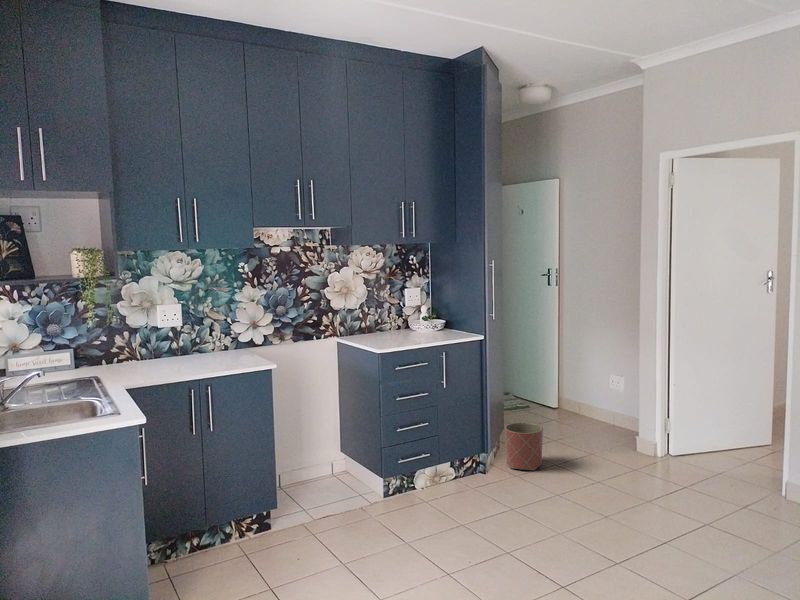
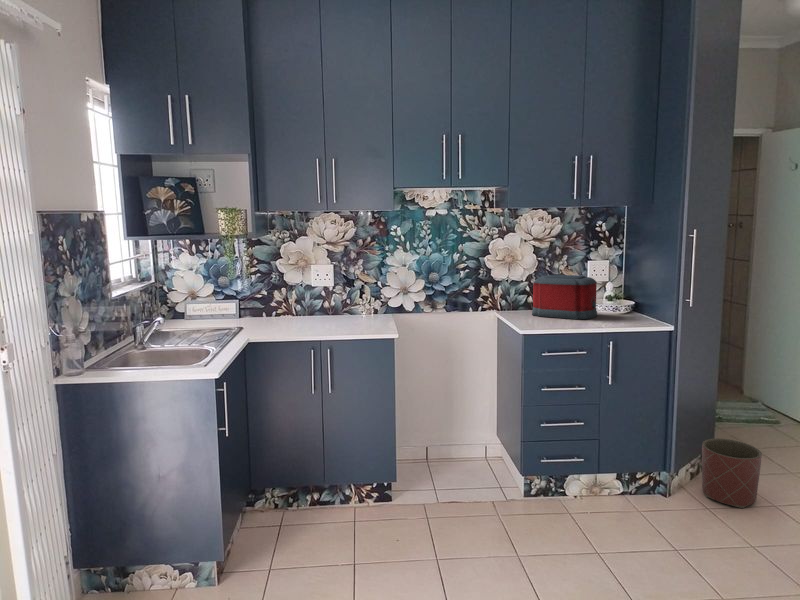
toaster: none [370,303,424,340] -> present [532,275,597,319]

